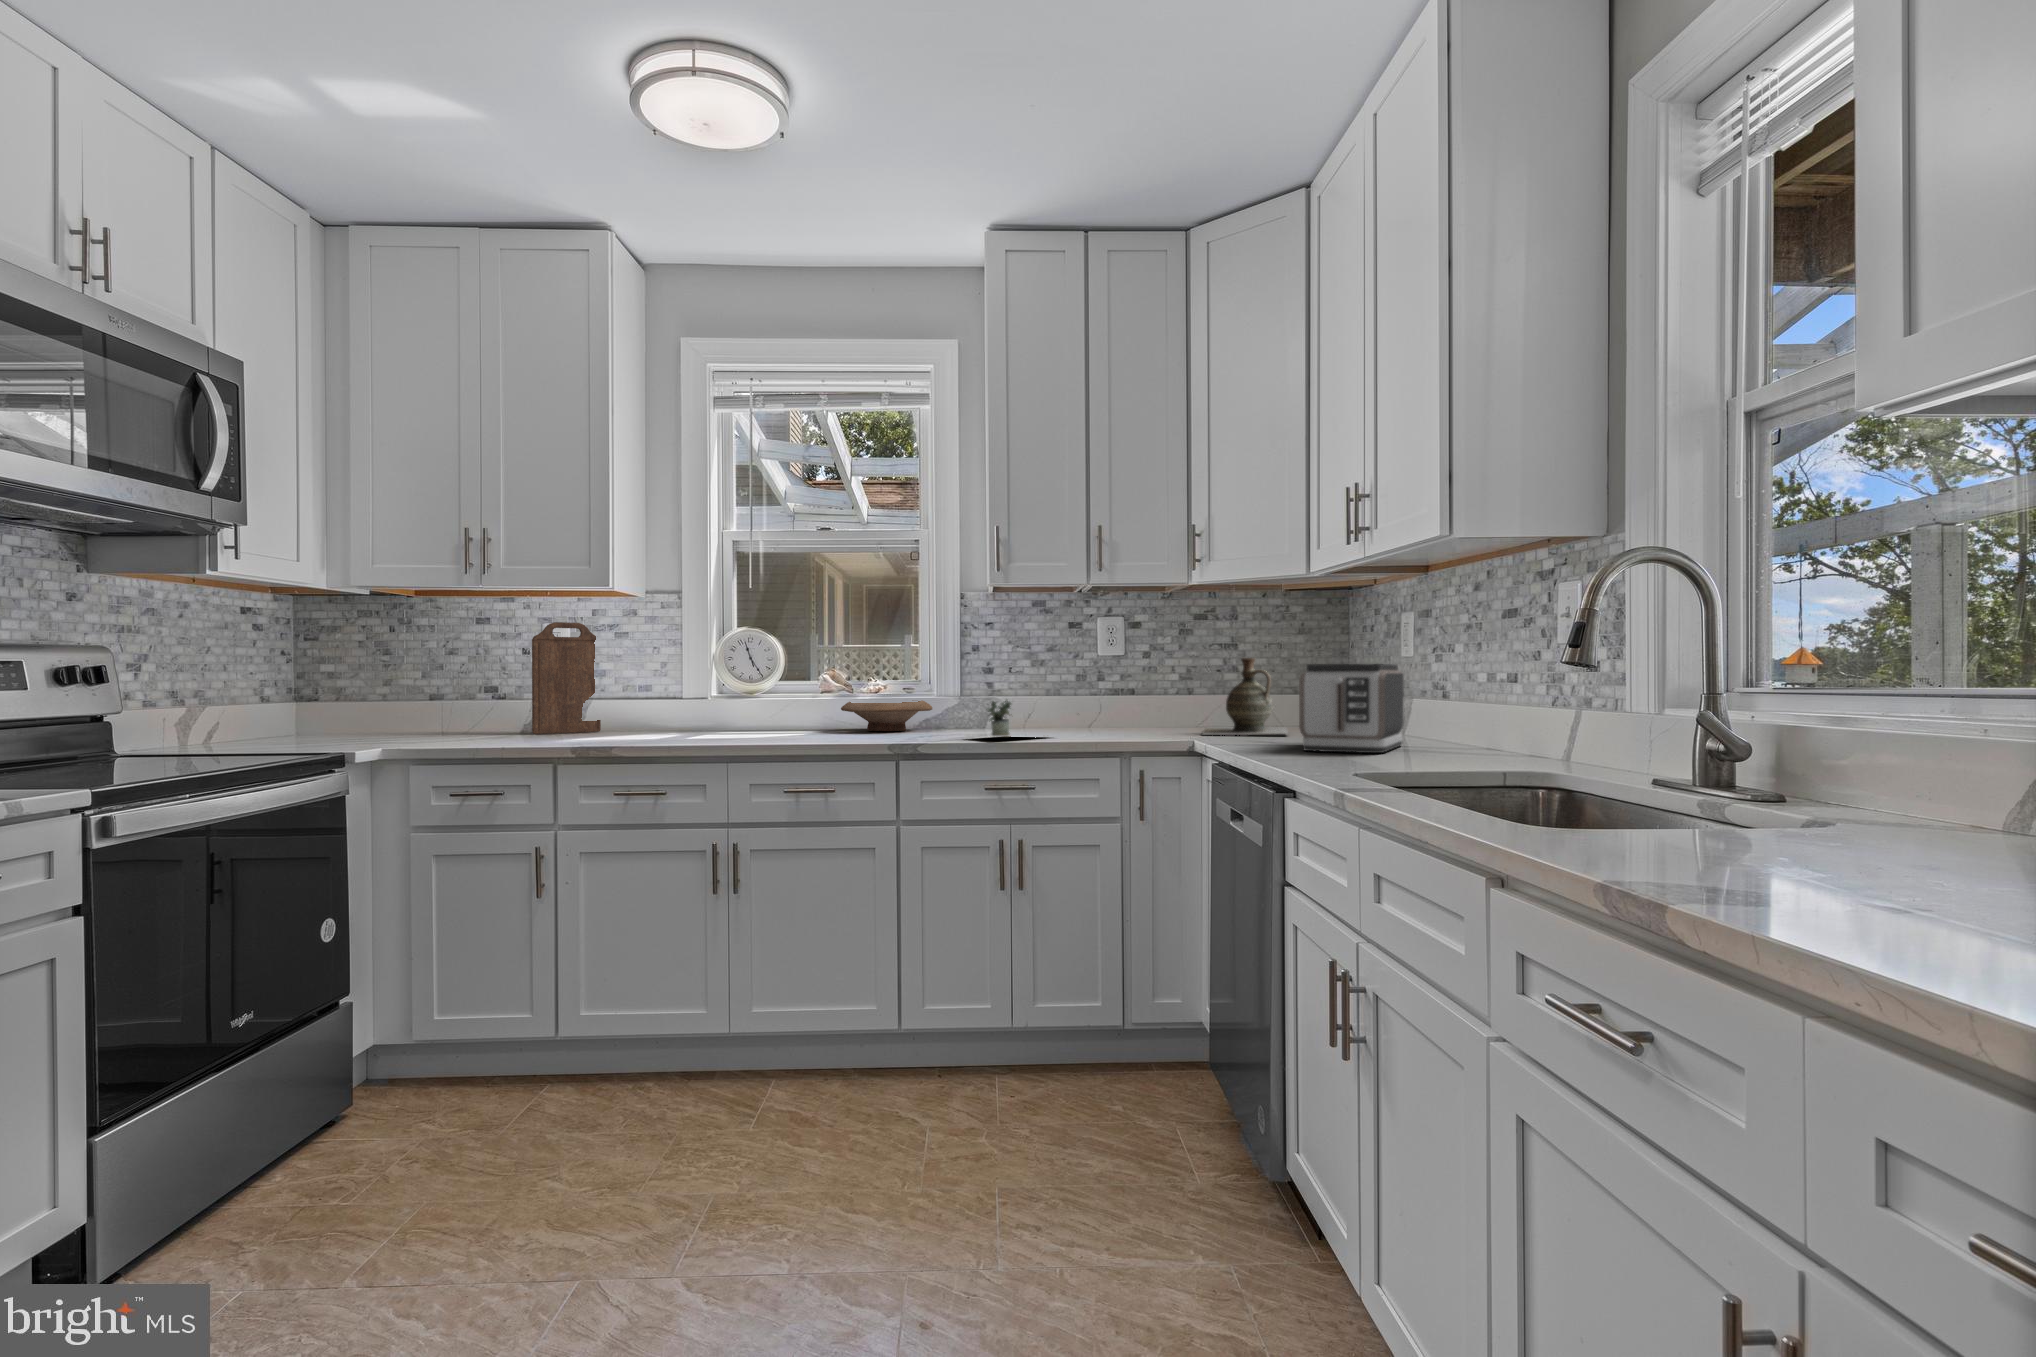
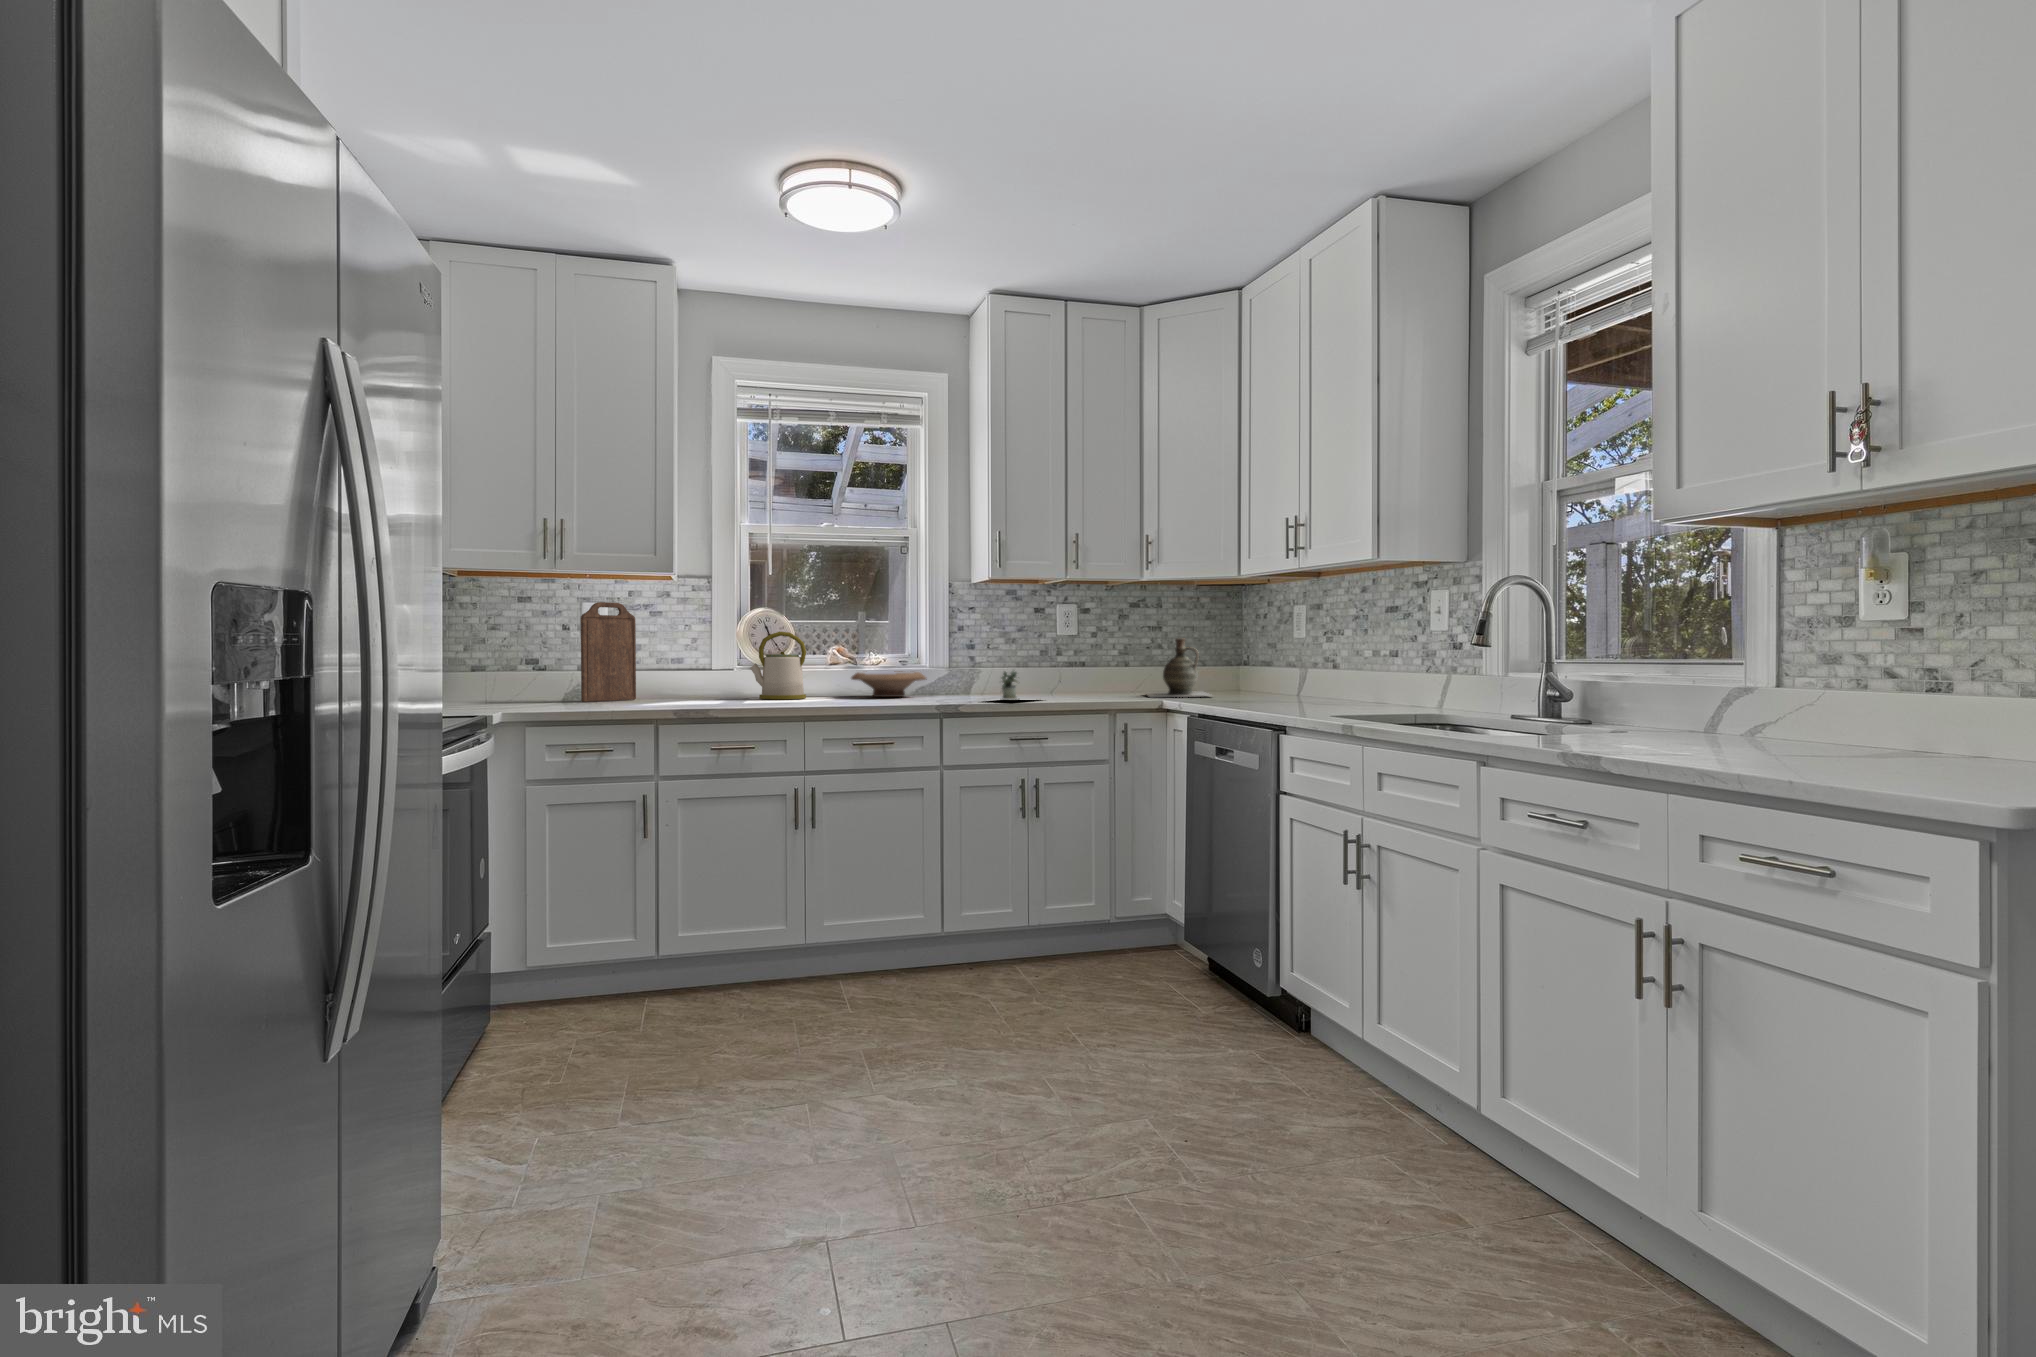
kettle: none [724,654,787,733] -> present [750,632,806,699]
toaster: present [1299,664,1404,753] -> none [1254,644,1315,706]

